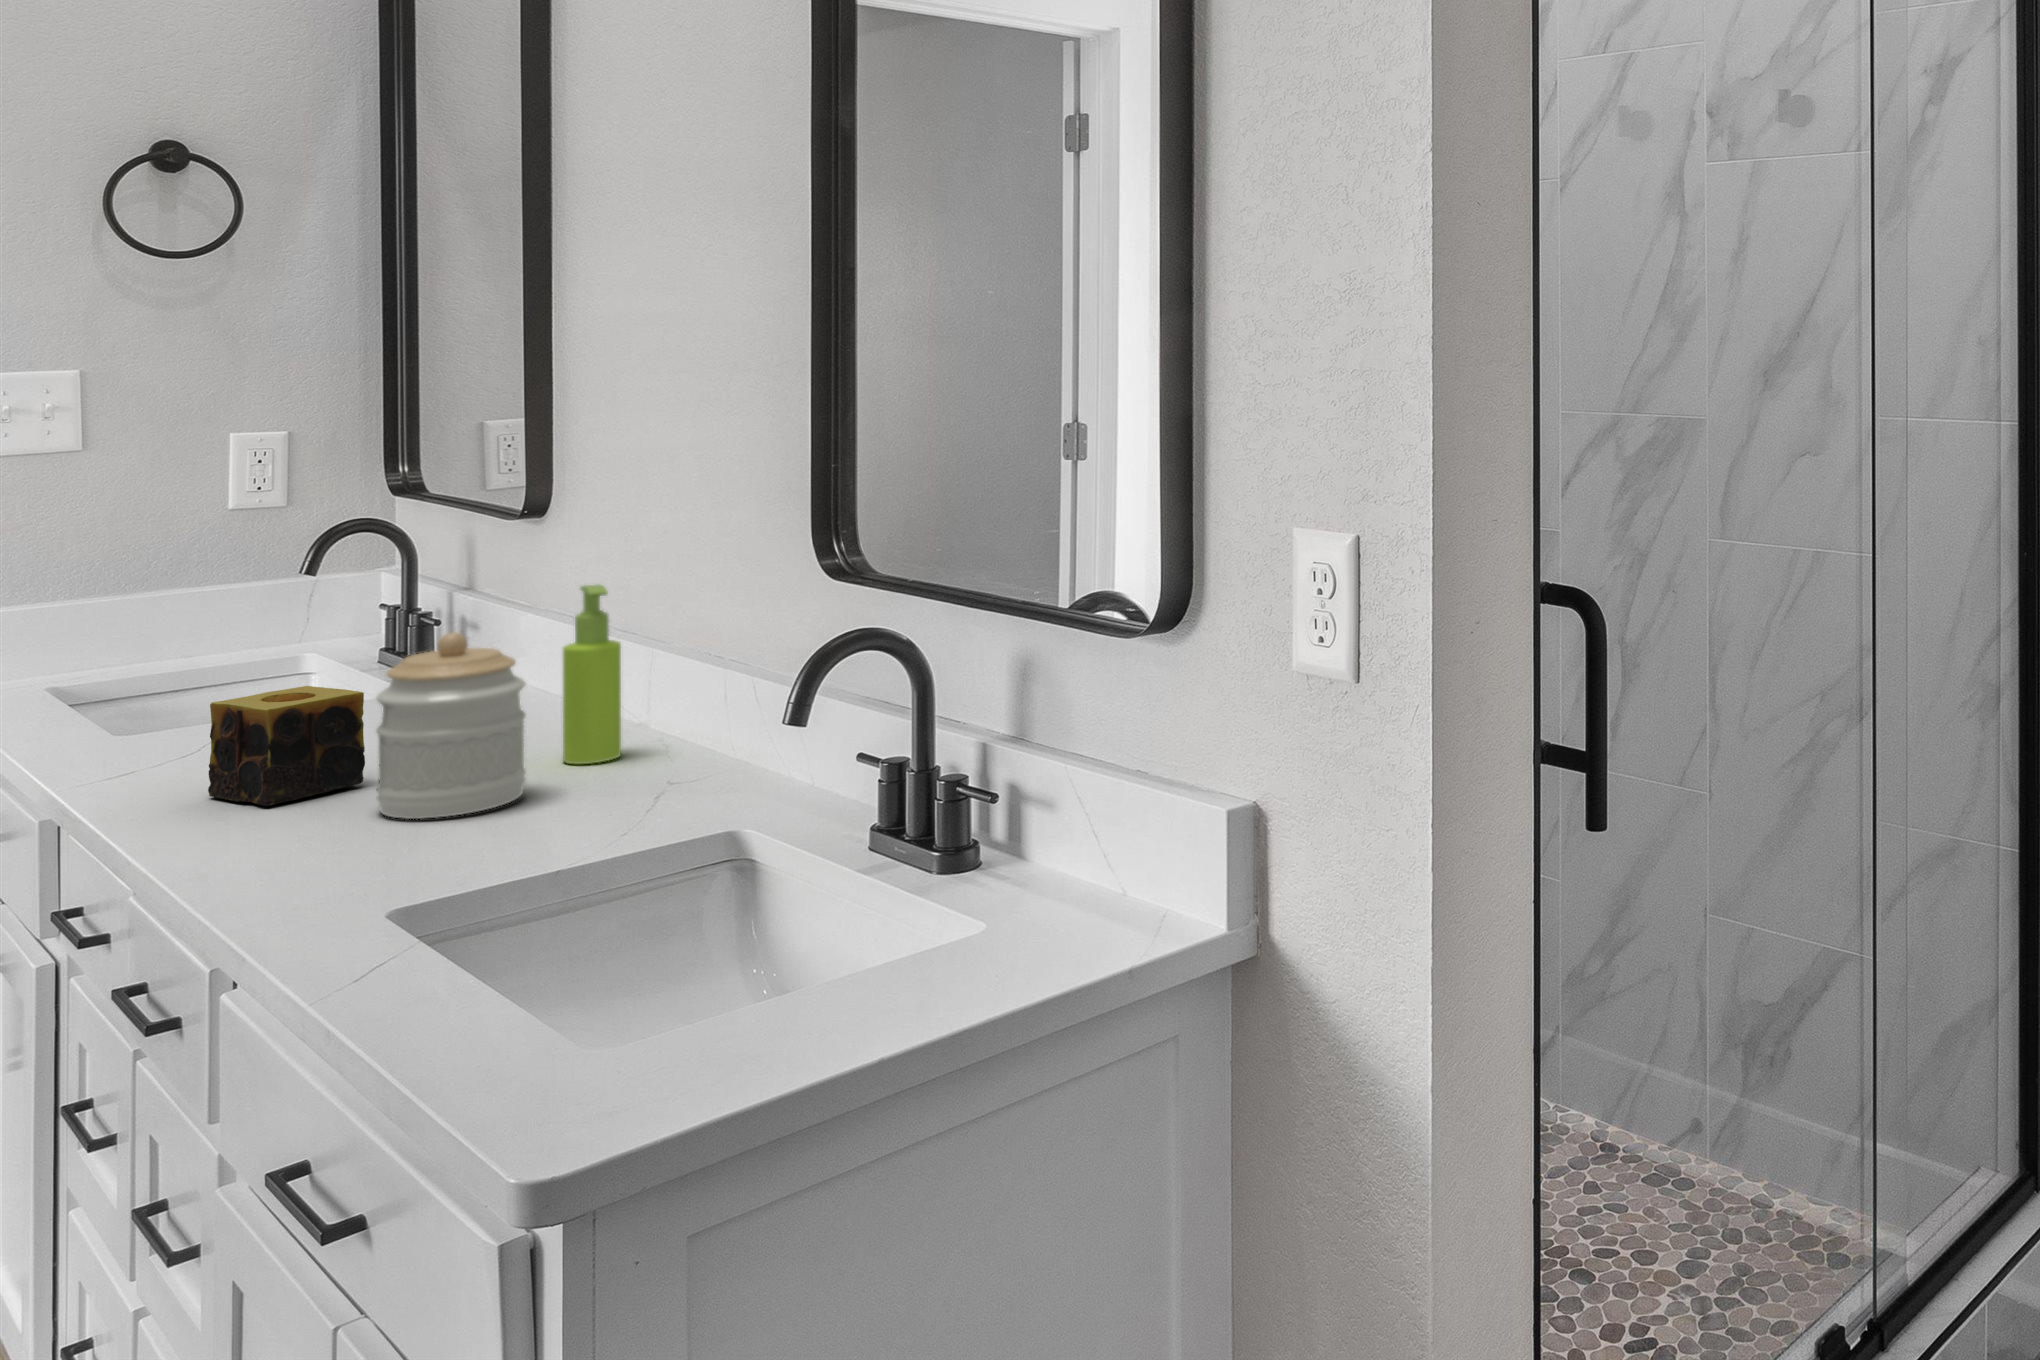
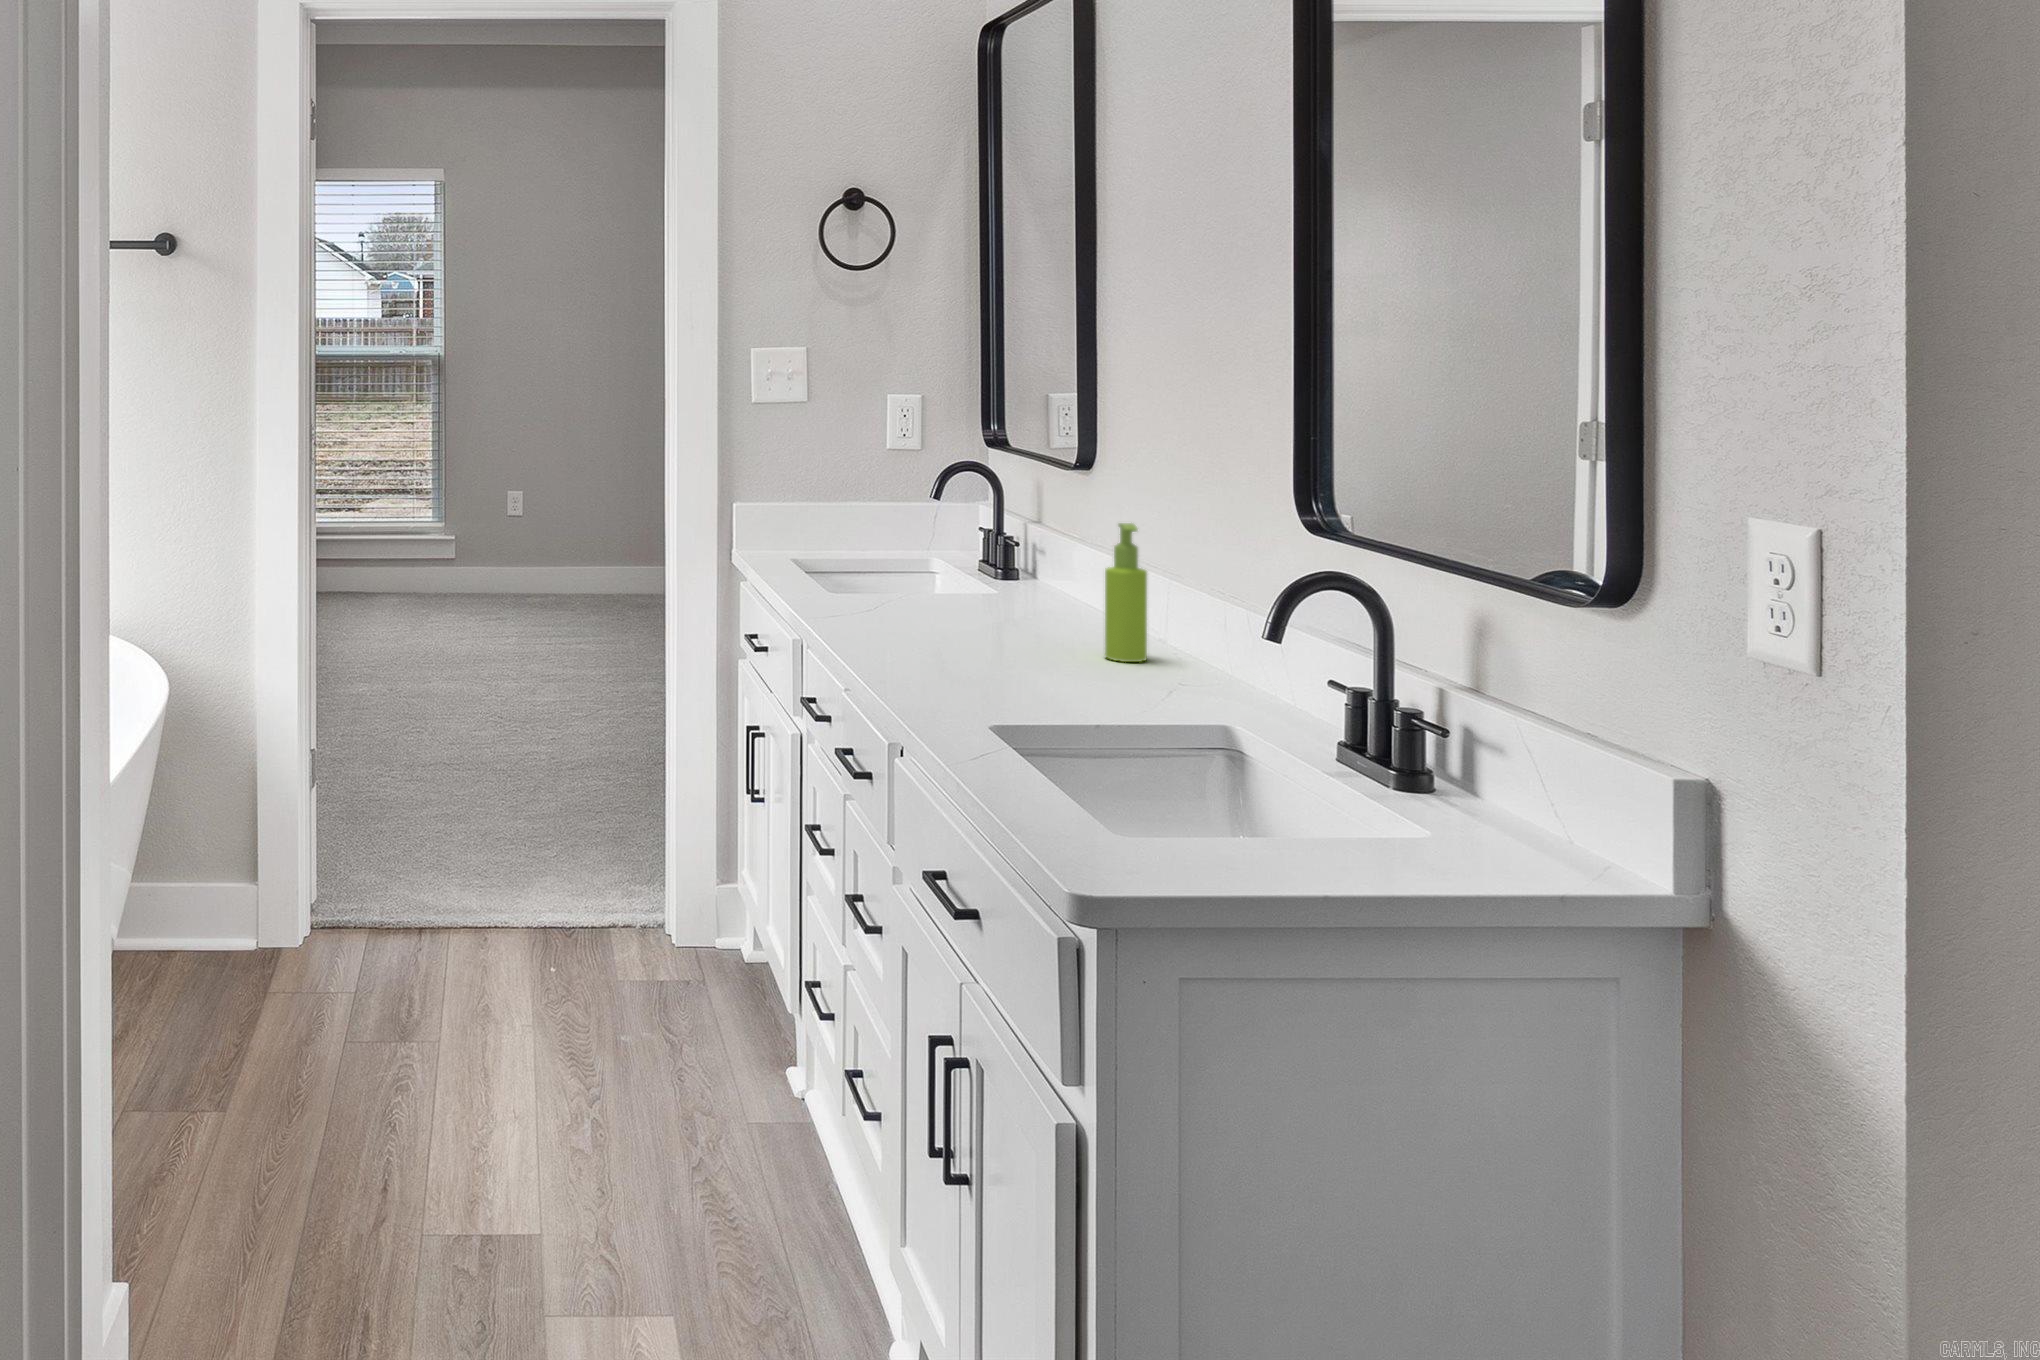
jar: present [377,632,526,819] -> none [983,546,1079,678]
candle: present [208,686,365,806] -> none [884,574,975,652]

